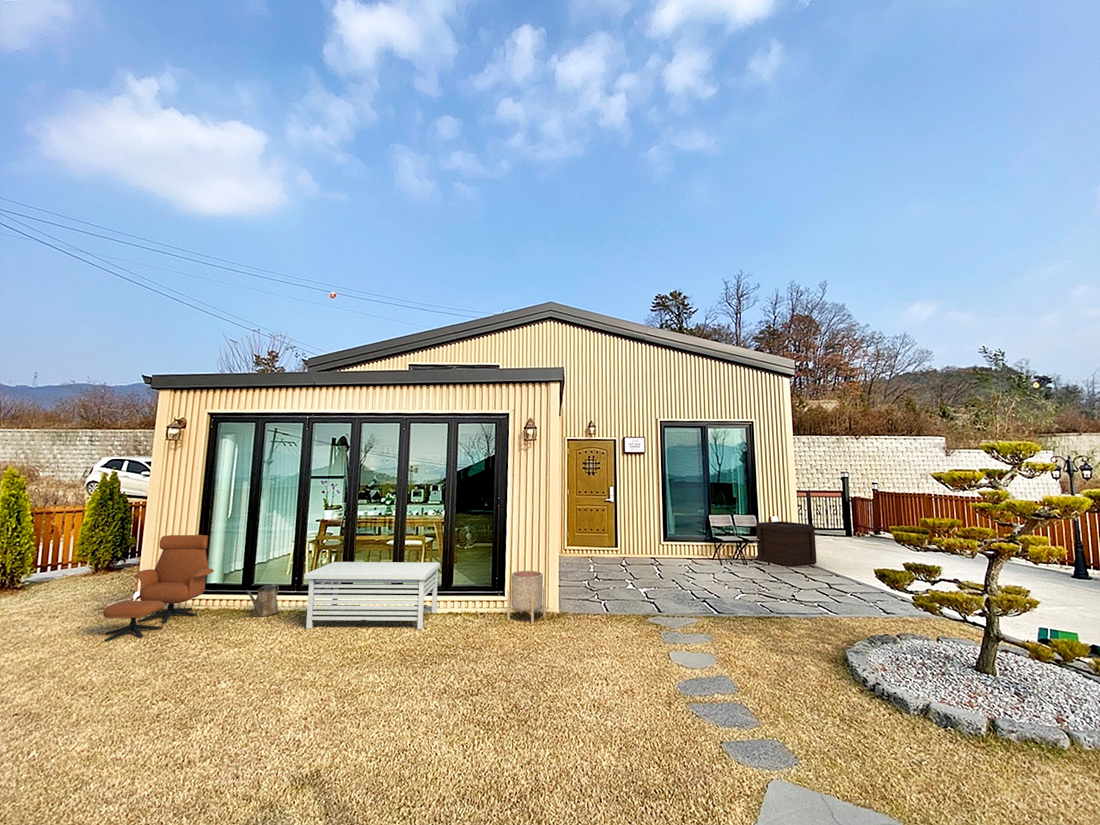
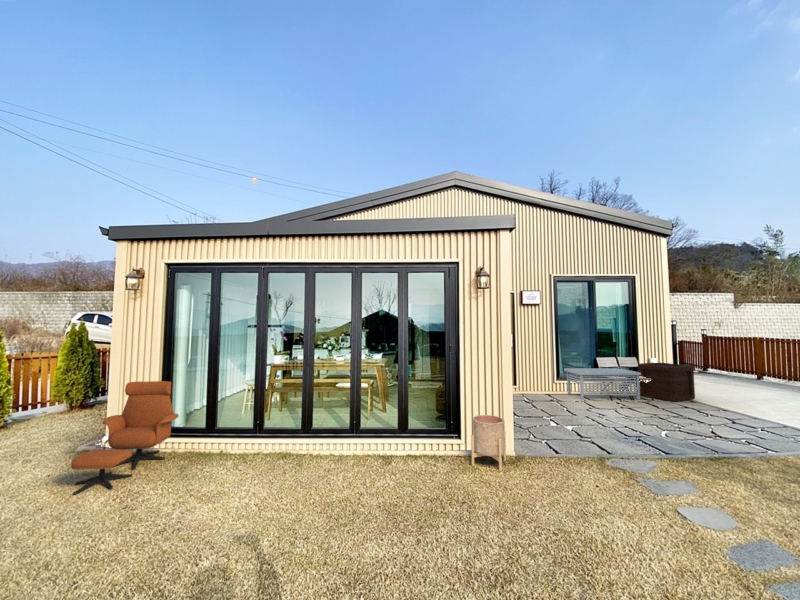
storage bench: present [304,562,440,629] -> present [564,368,641,400]
watering can: present [246,585,279,617] -> none [213,428,243,461]

